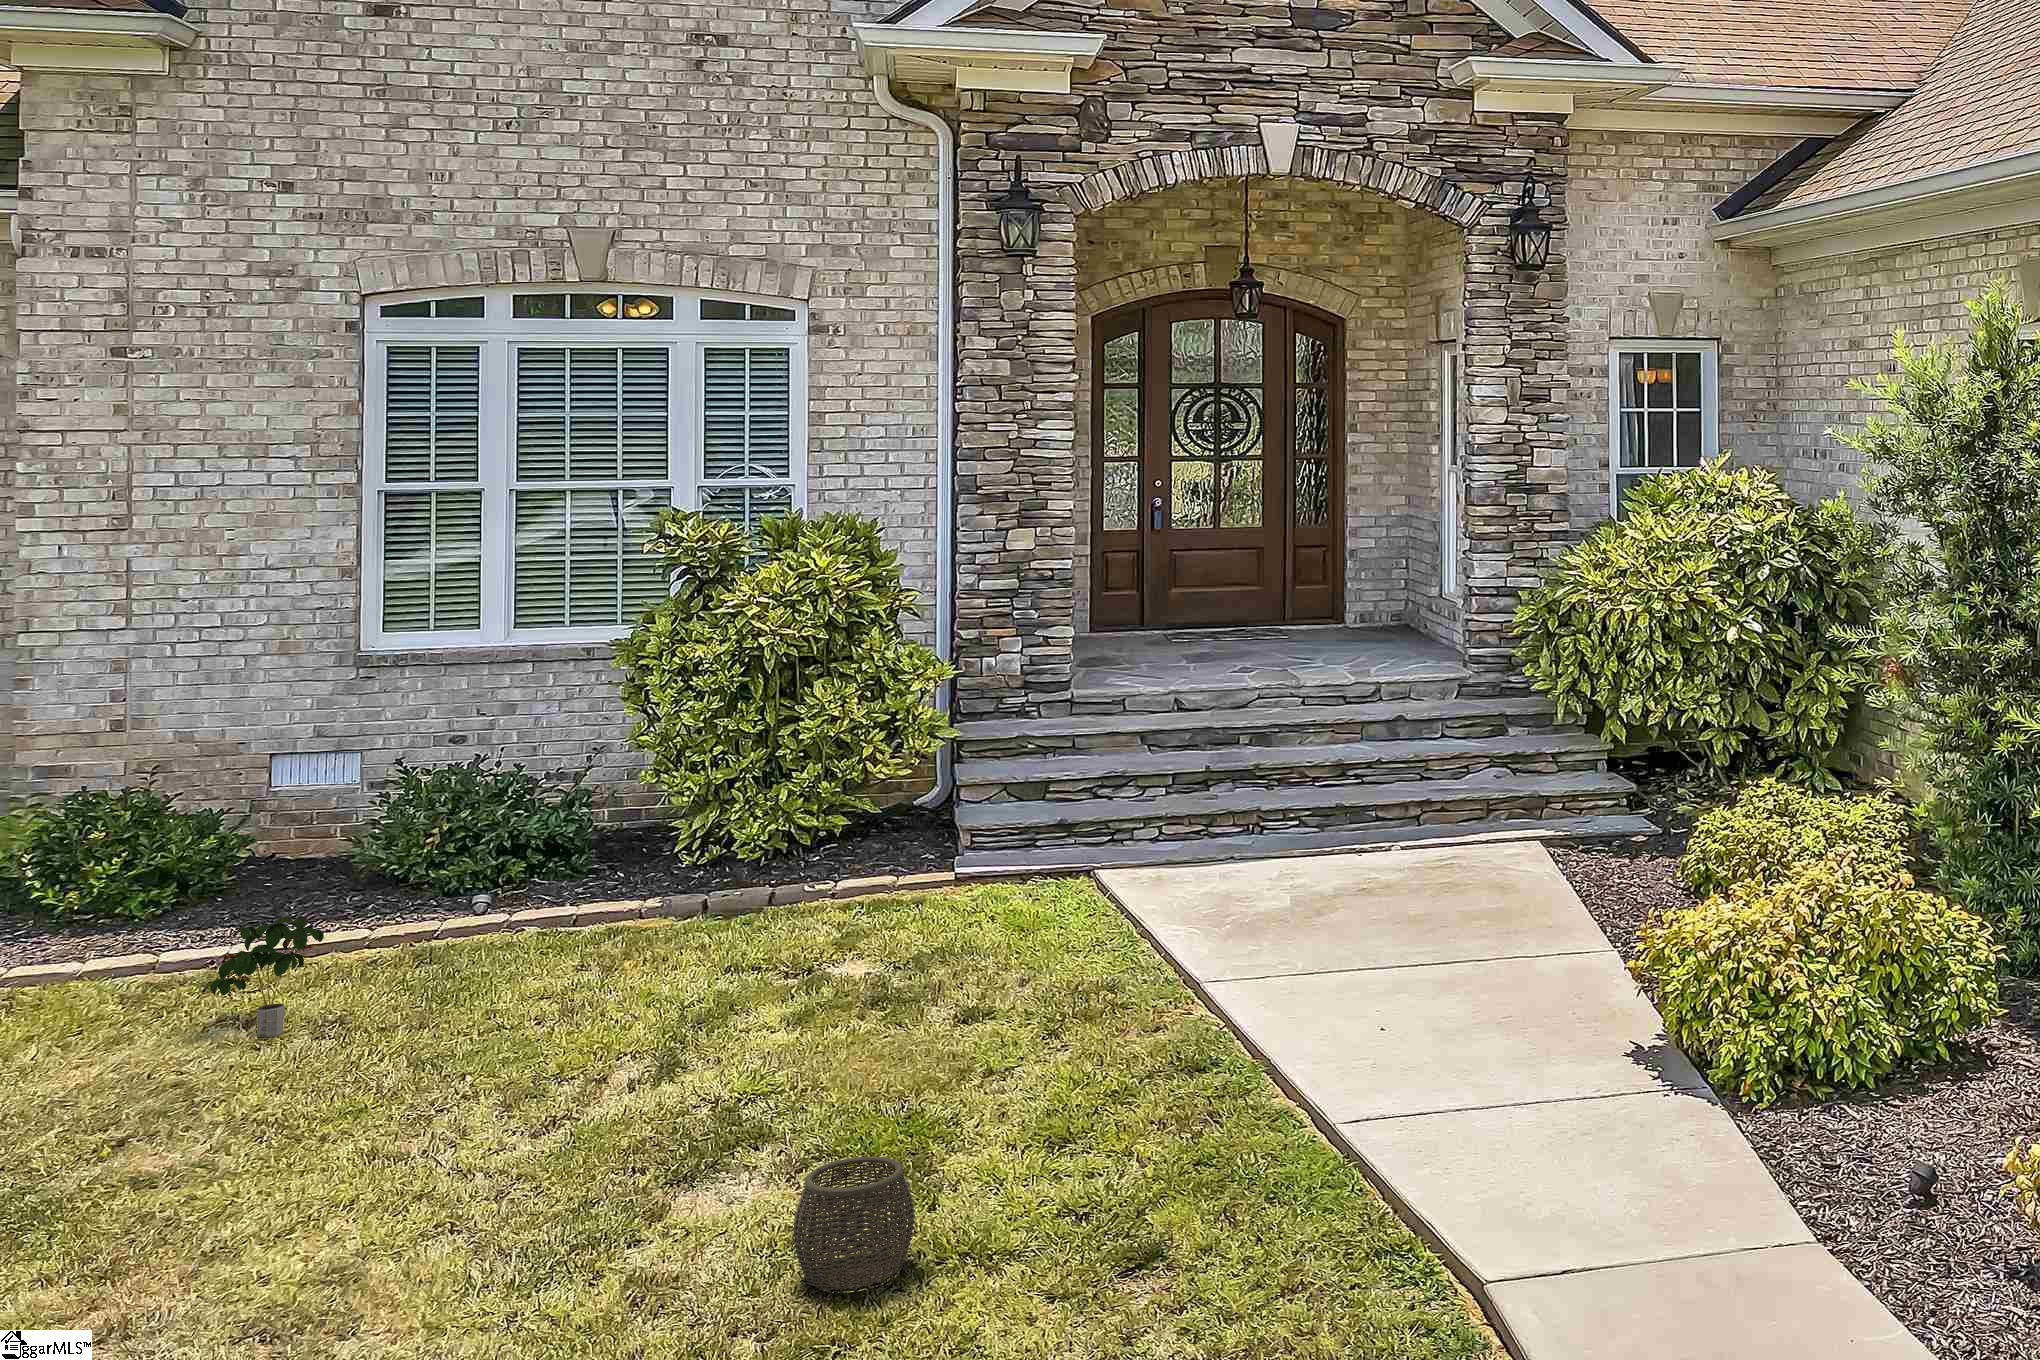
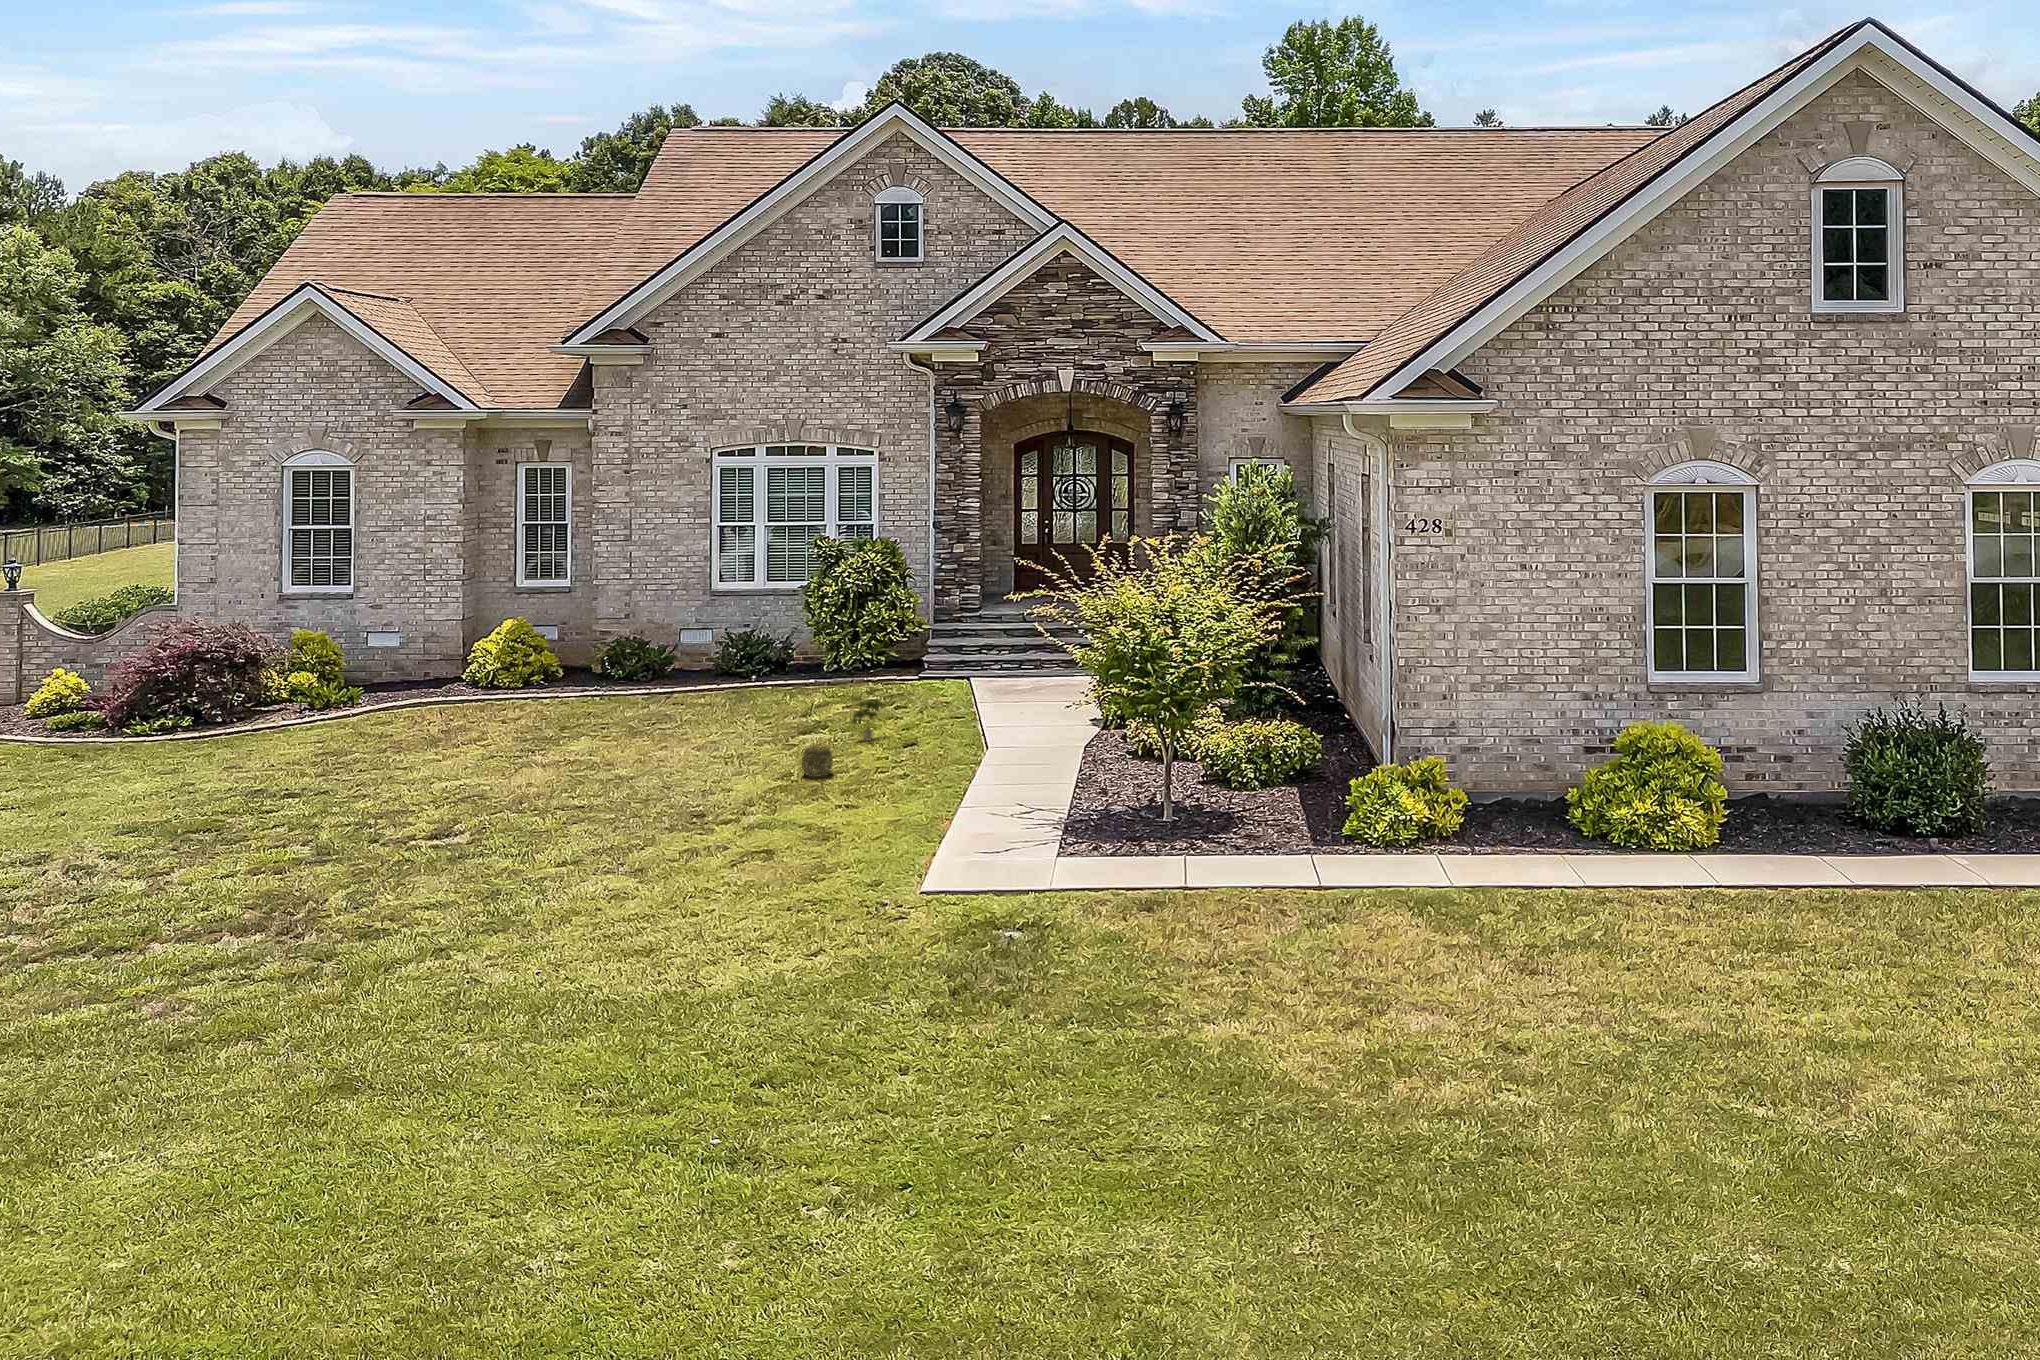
potted plant: present [210,917,324,1037] -> present [851,700,883,741]

